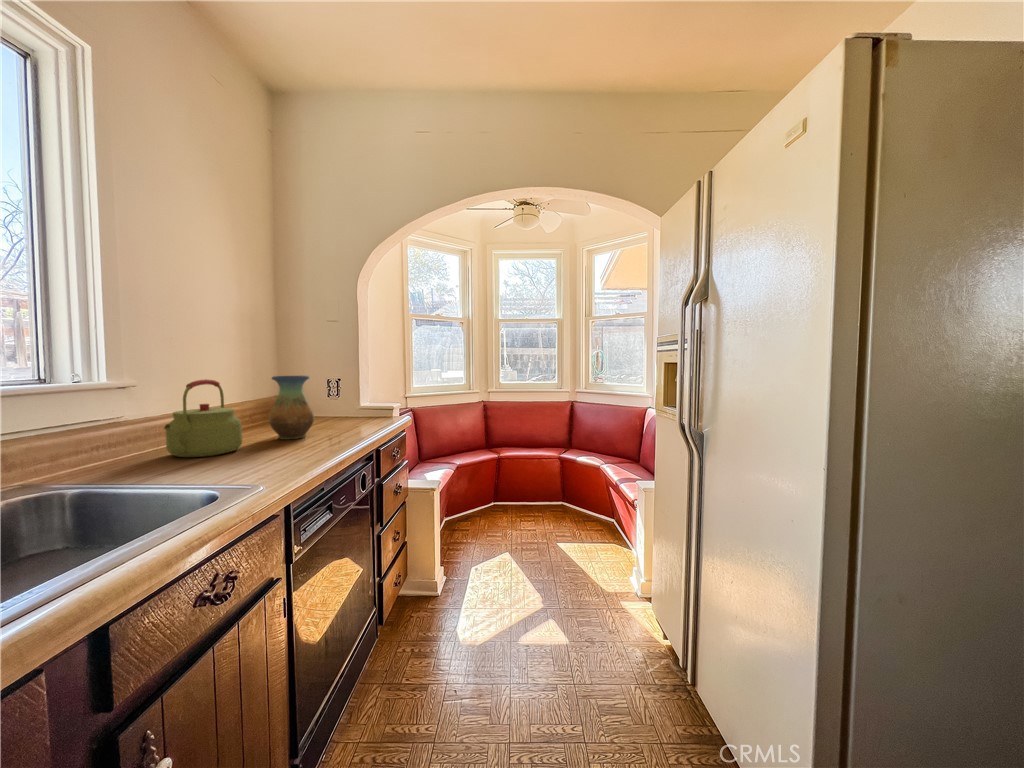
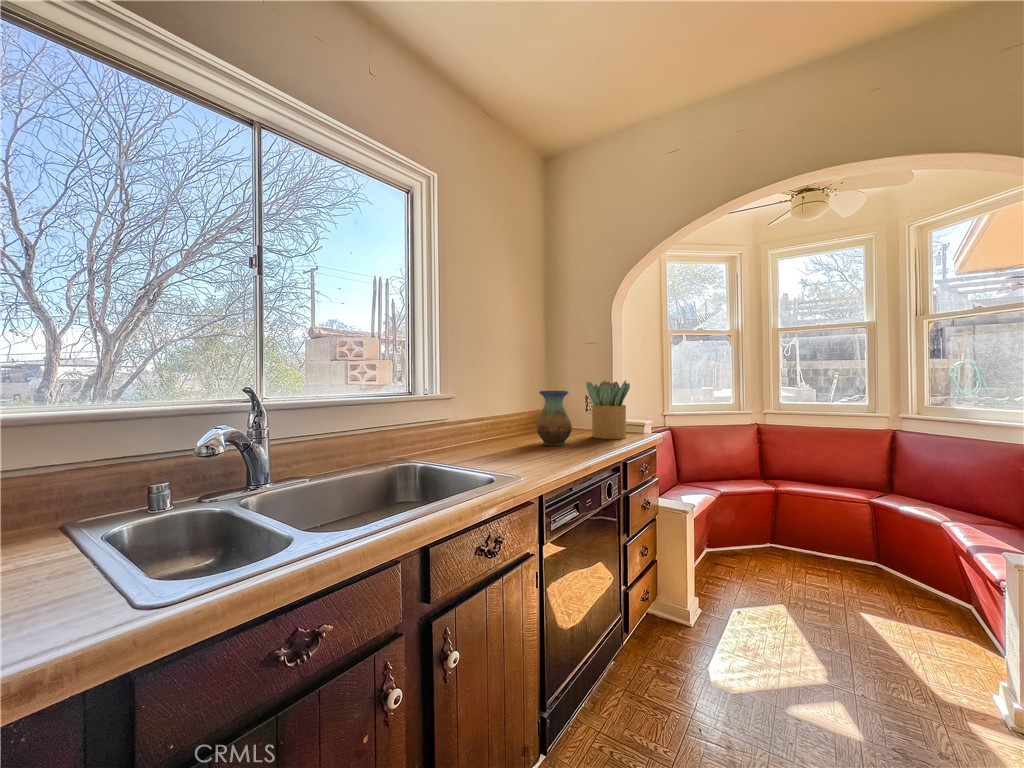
potted plant: none [328,363,376,426] -> present [586,380,630,439]
kettle: present [164,379,242,457] -> none [465,392,516,452]

